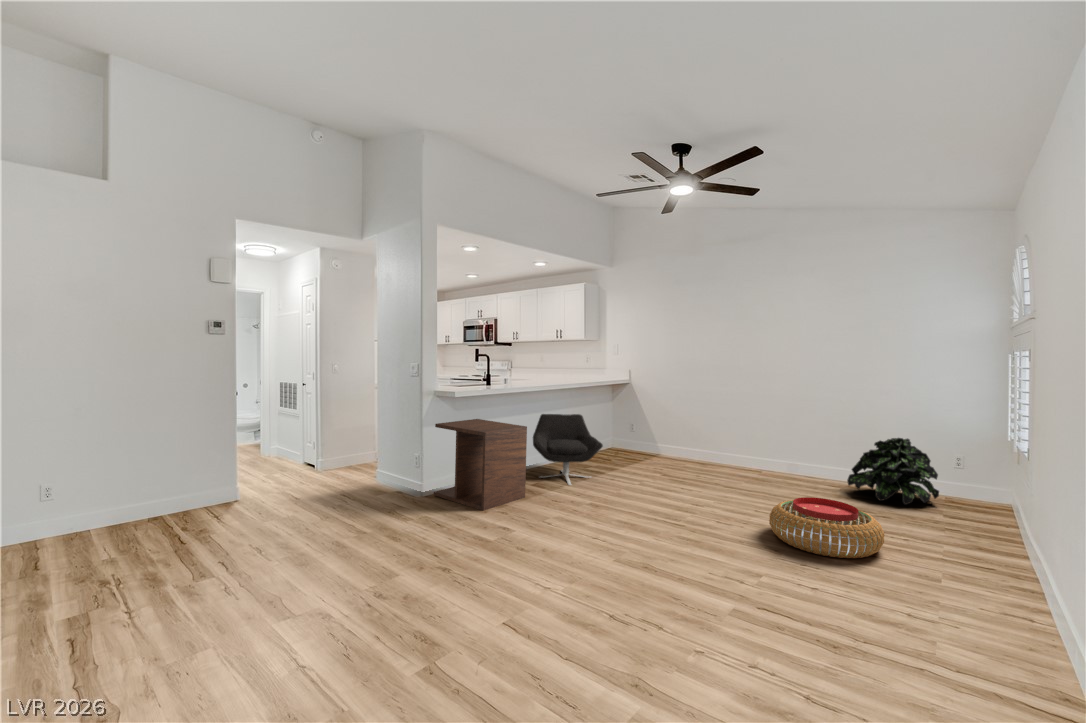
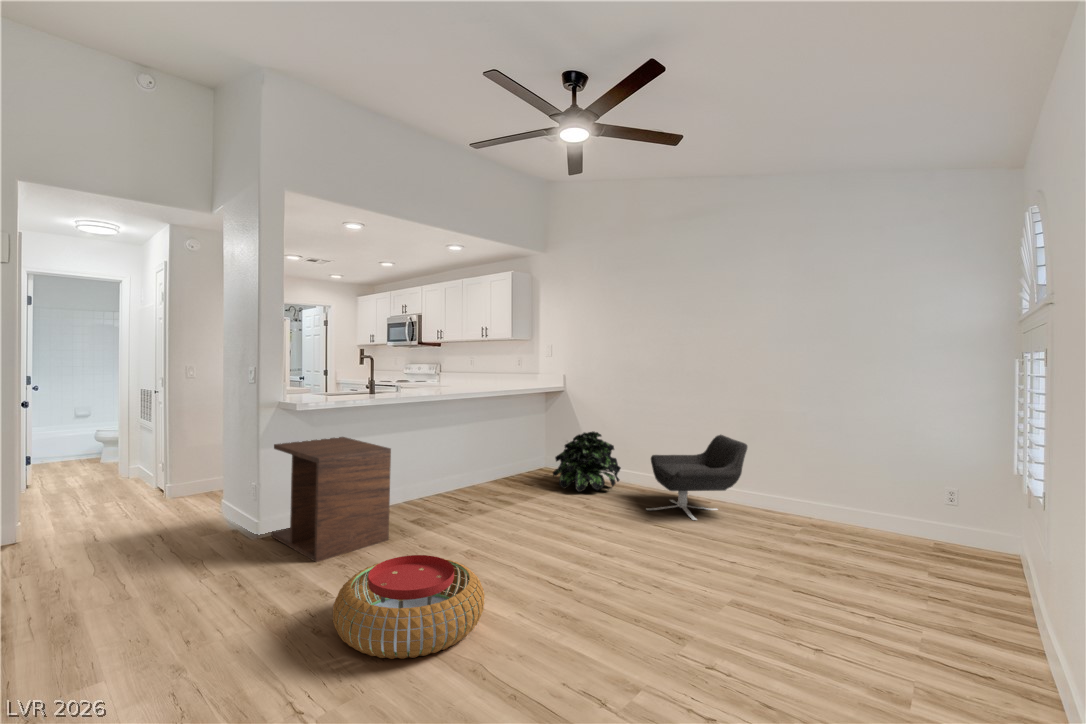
lounge chair: present [533,414,603,485] -> present [646,435,747,520]
potted plant: present [847,438,939,505] -> present [553,431,621,492]
pouf: present [769,497,885,558] -> present [333,555,485,659]

